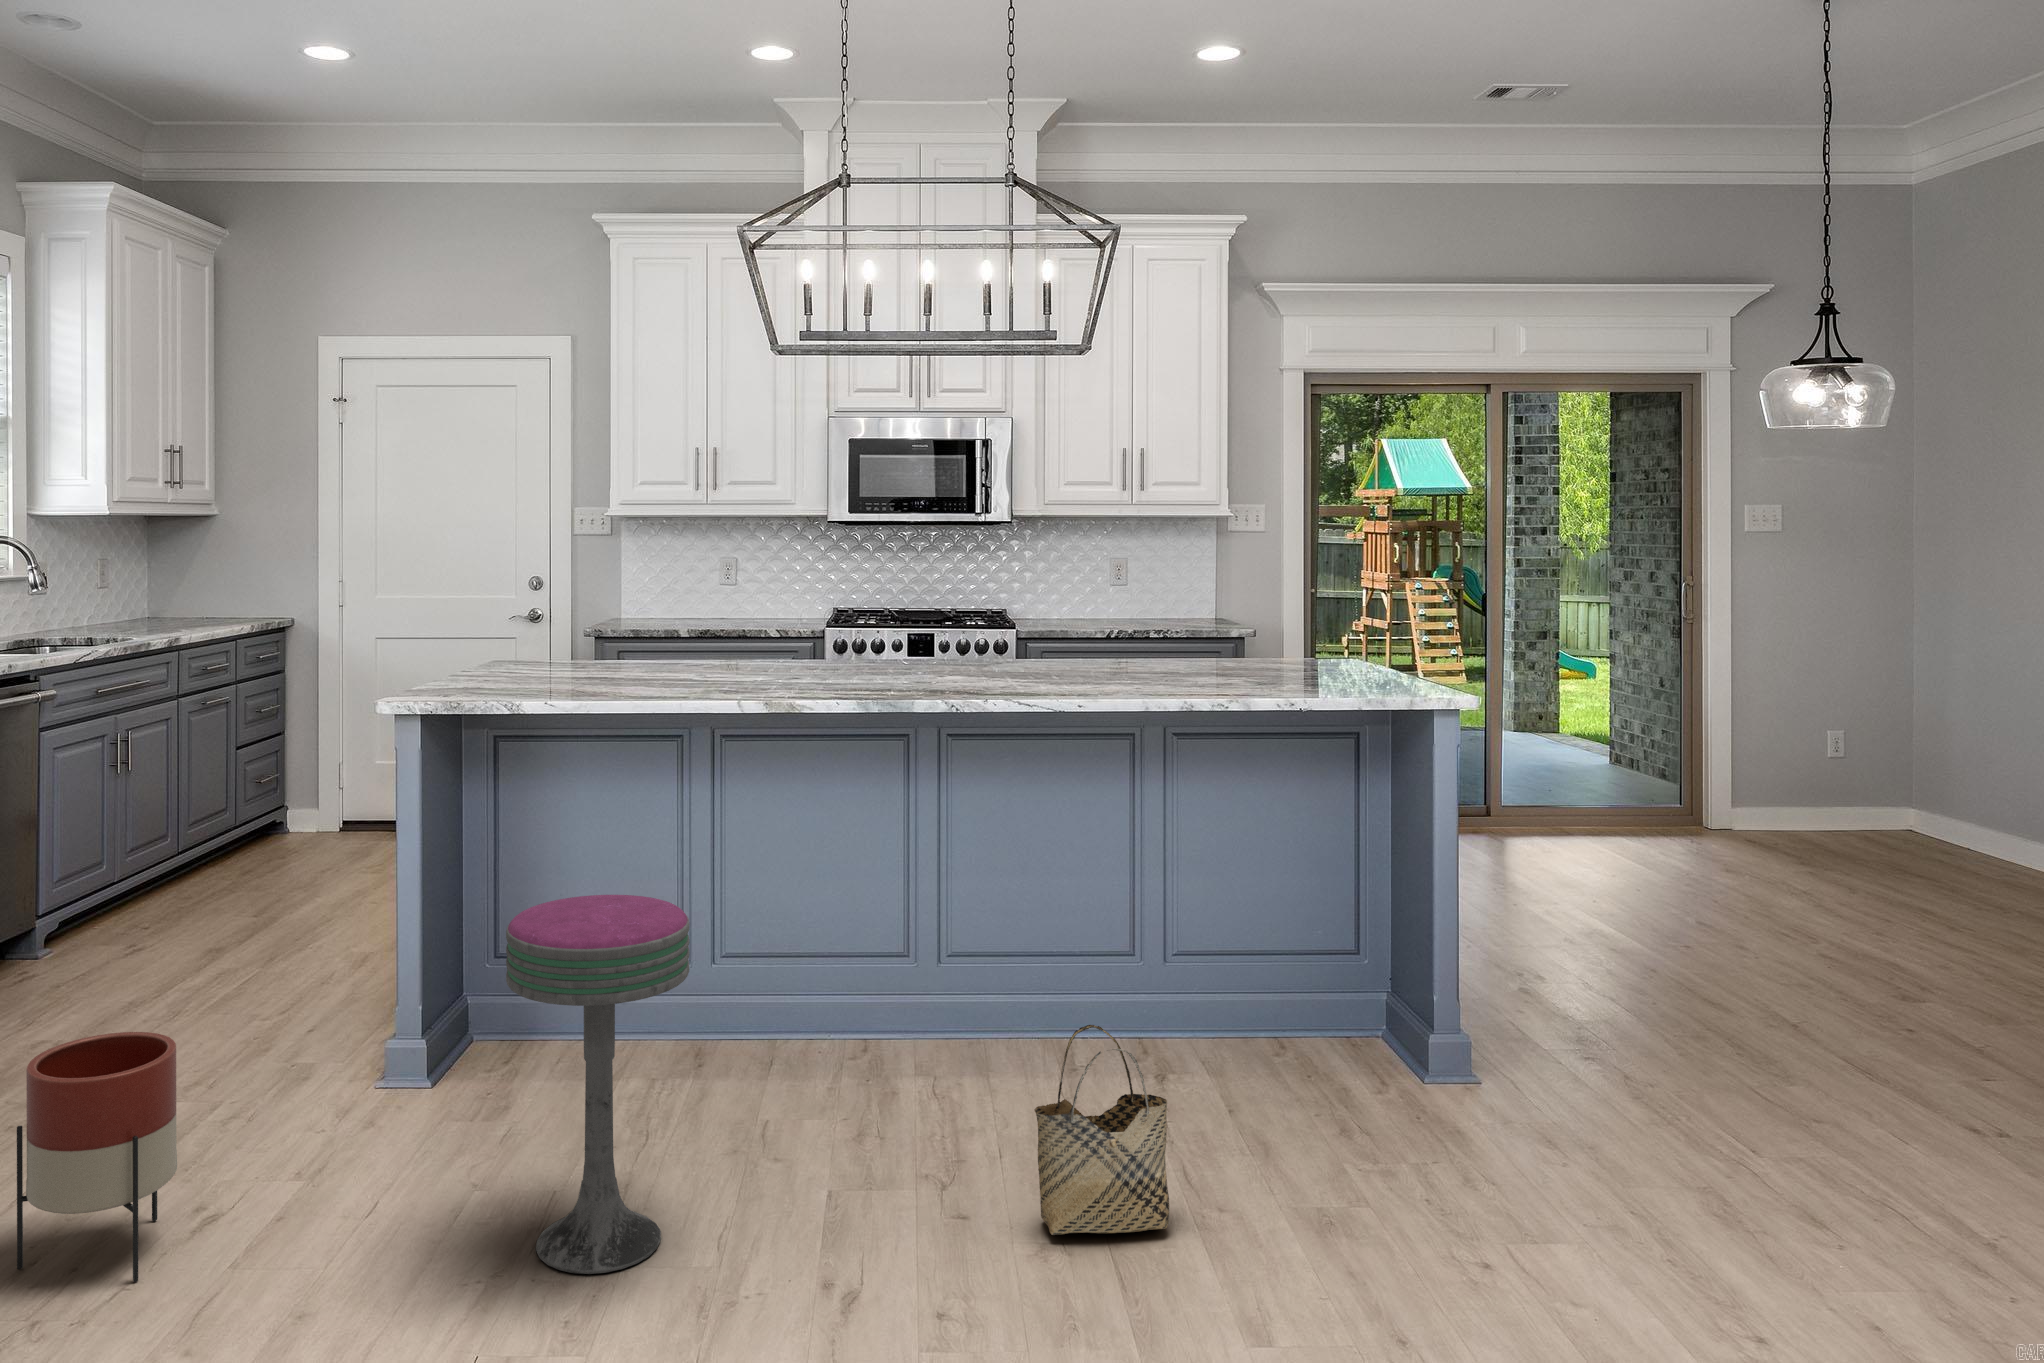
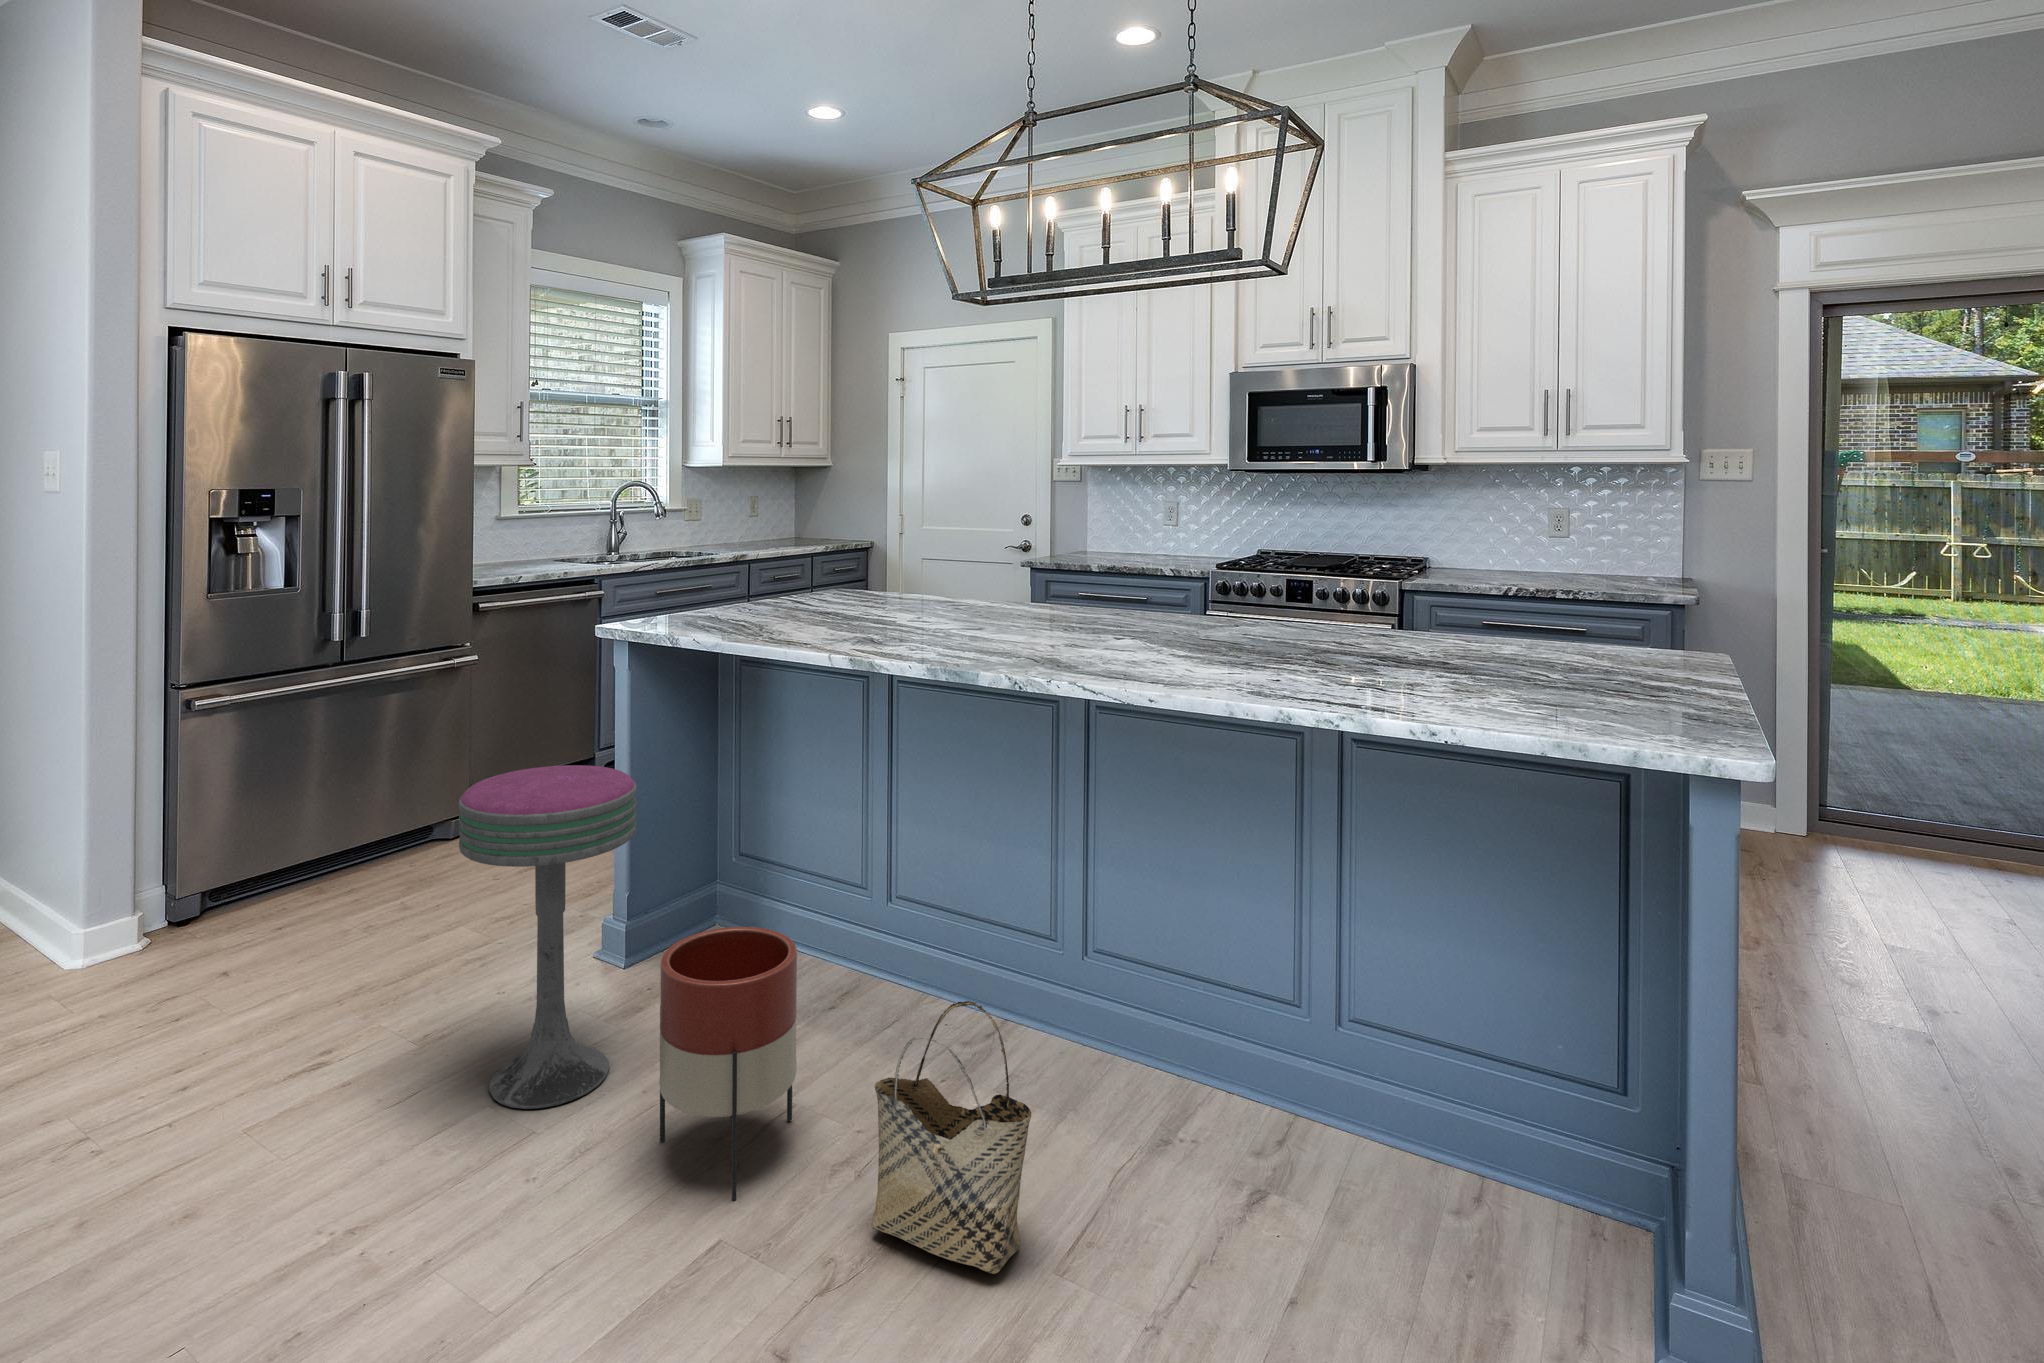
planter: present [17,1032,177,1282] -> present [660,927,797,1200]

